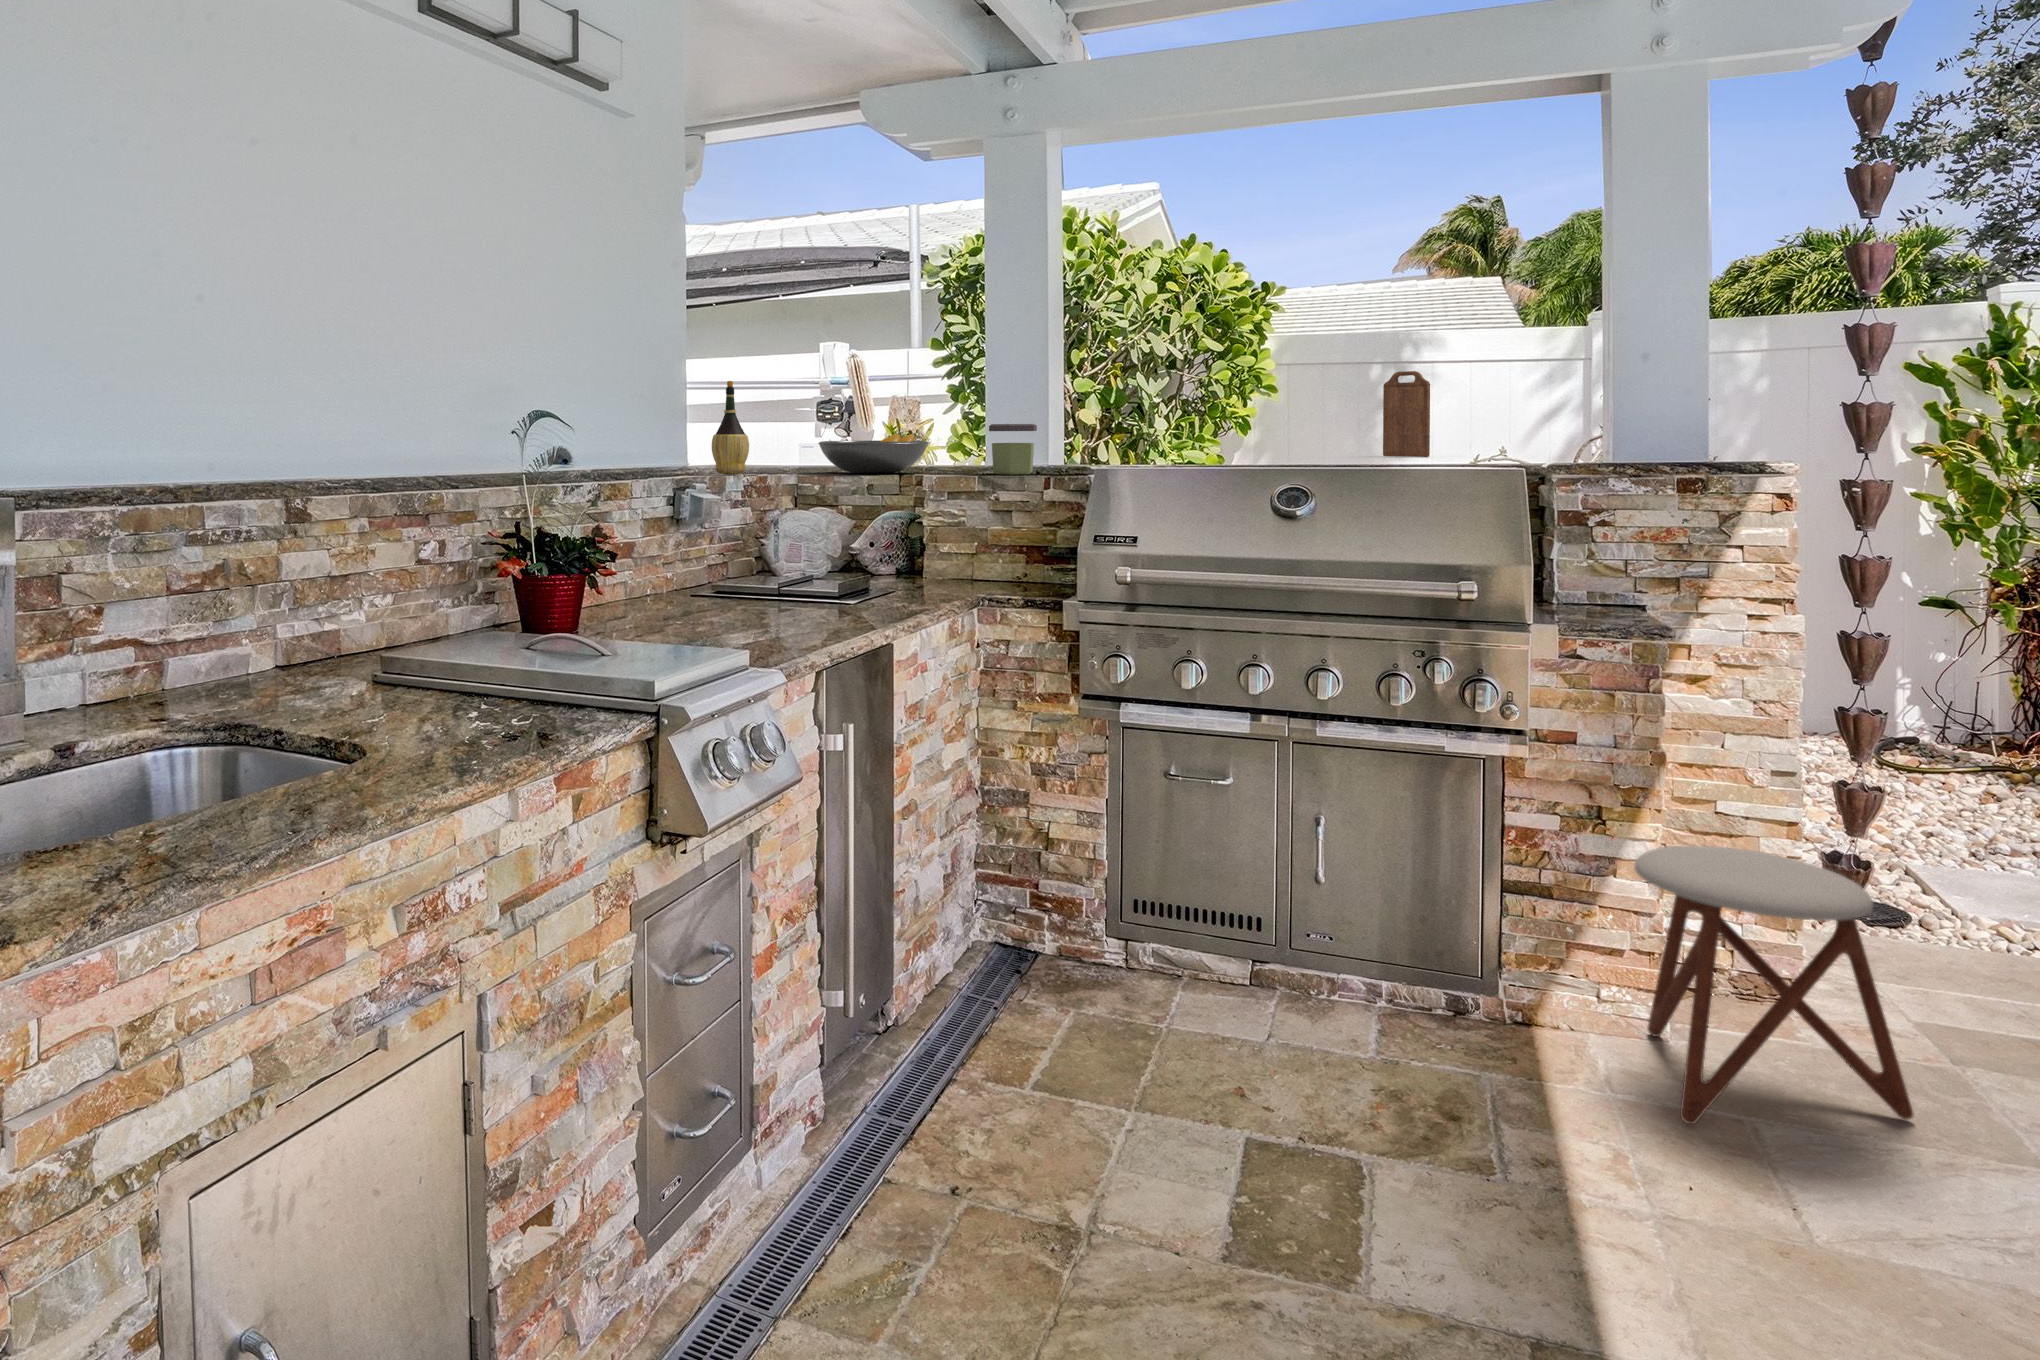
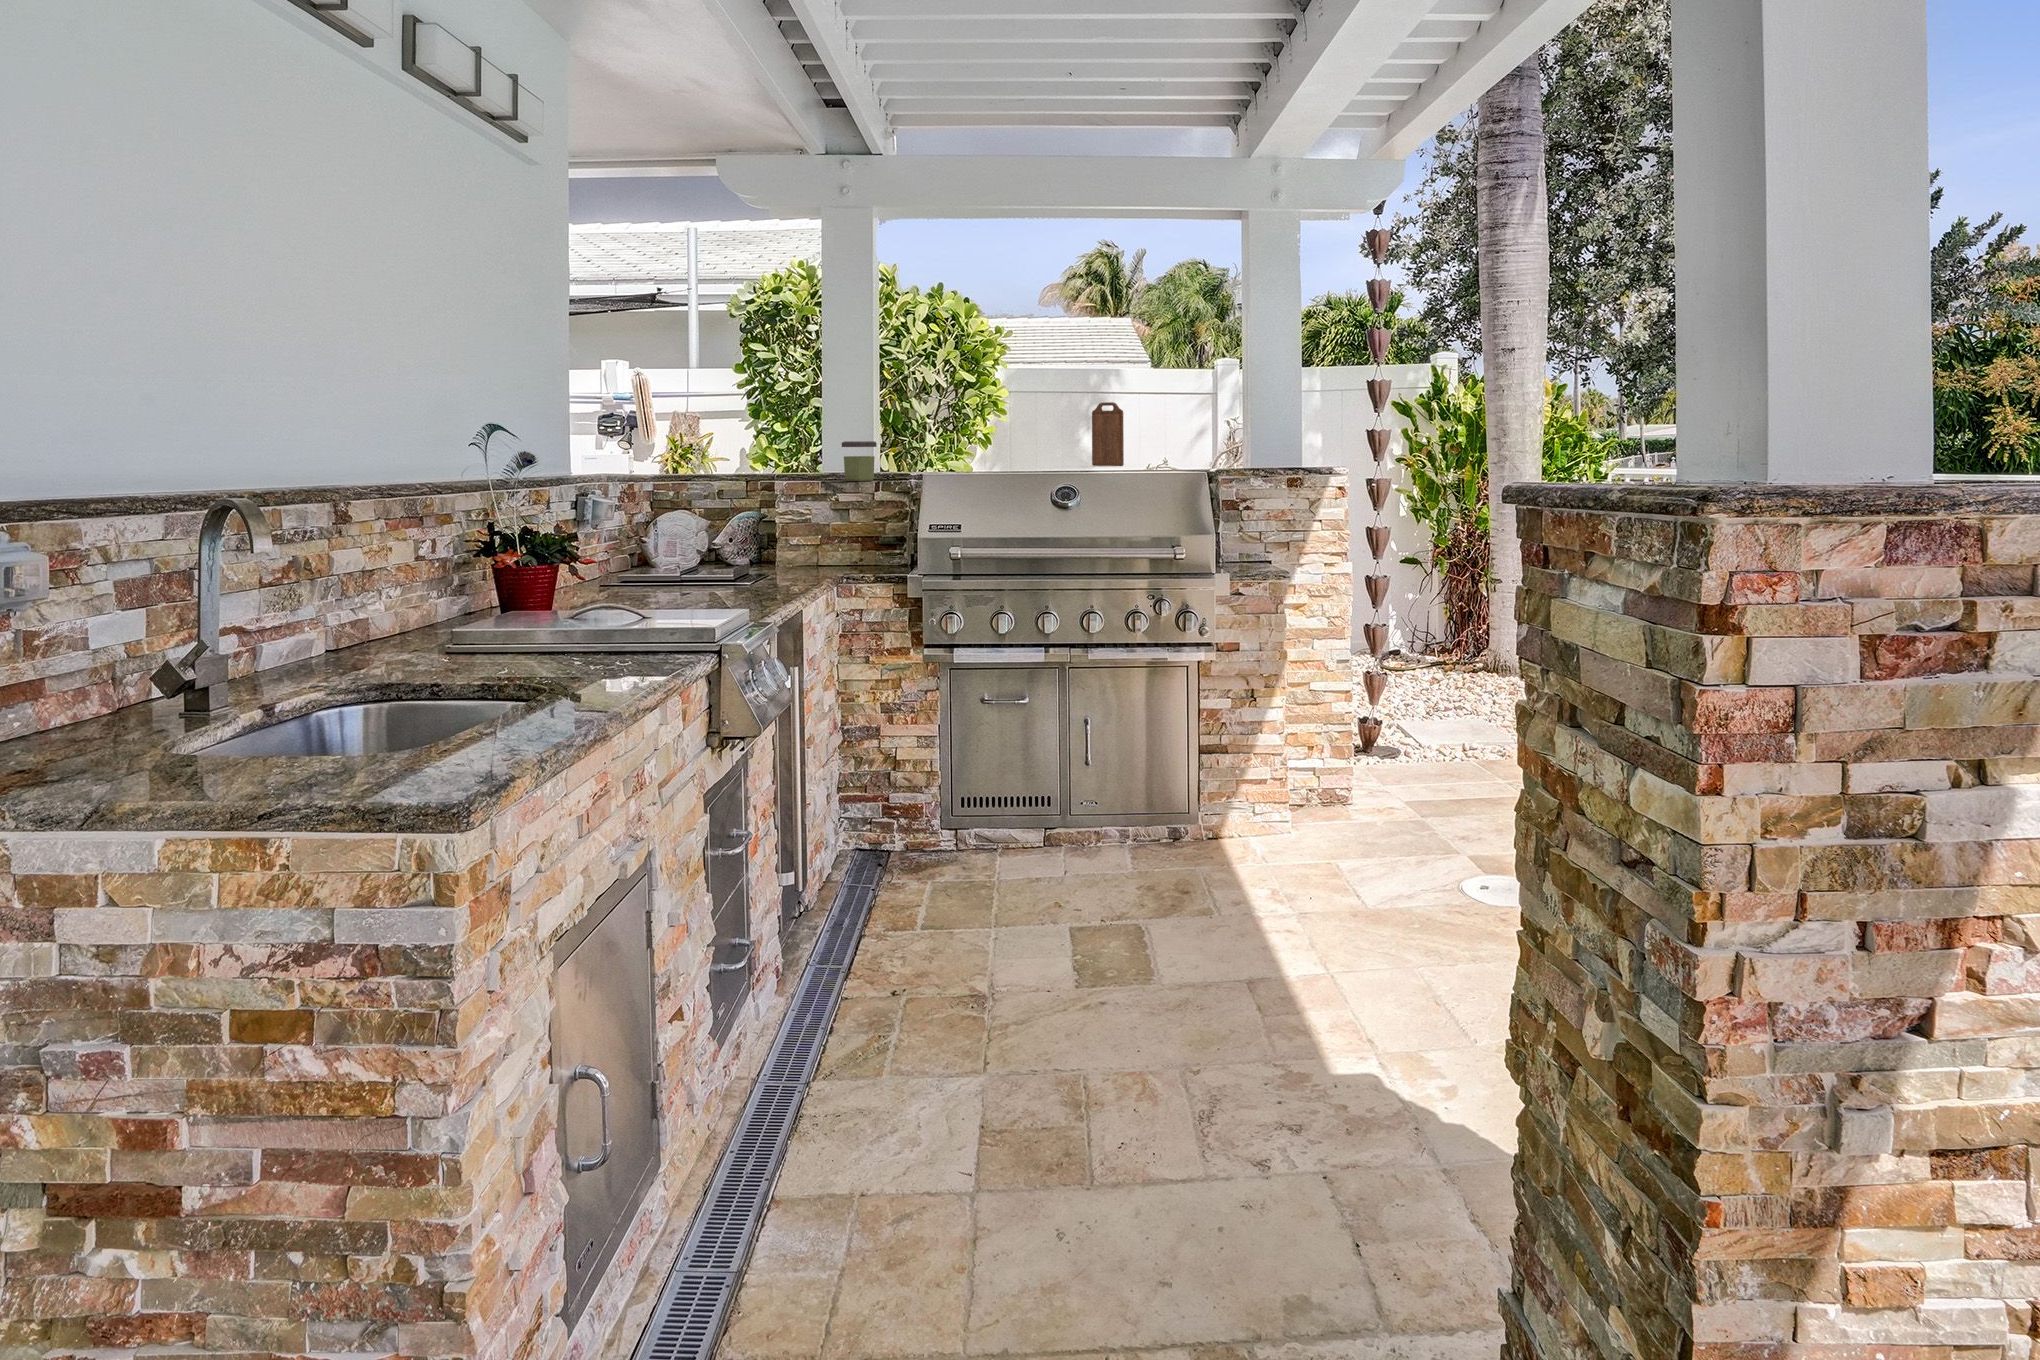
wine bottle: present [712,381,749,474] -> none [603,404,636,484]
fruit bowl: present [818,433,928,473] -> none [696,449,789,482]
stool: present [1635,845,1913,1124] -> none [1268,708,1406,876]

